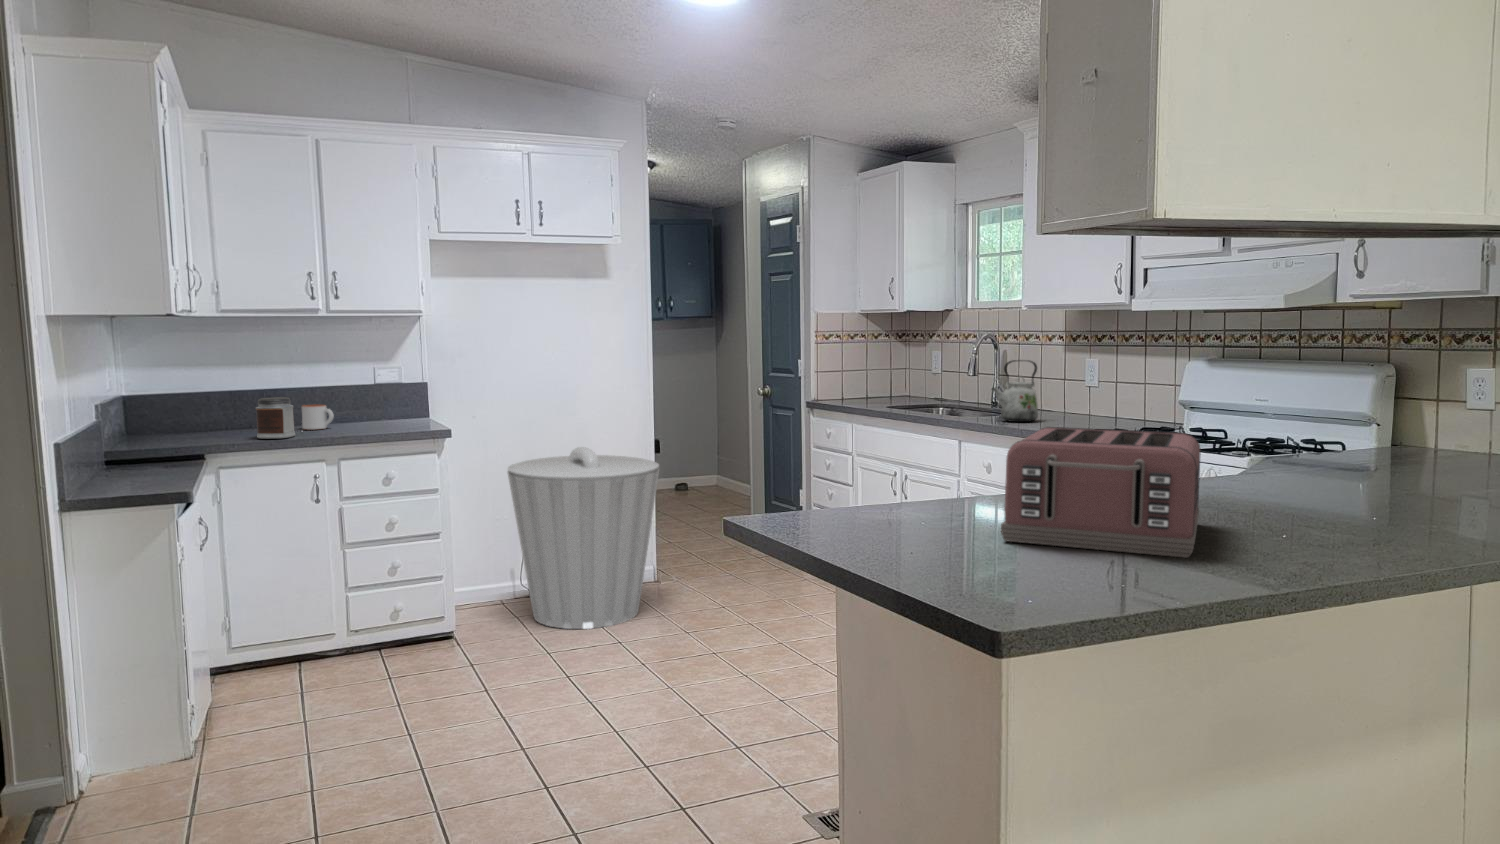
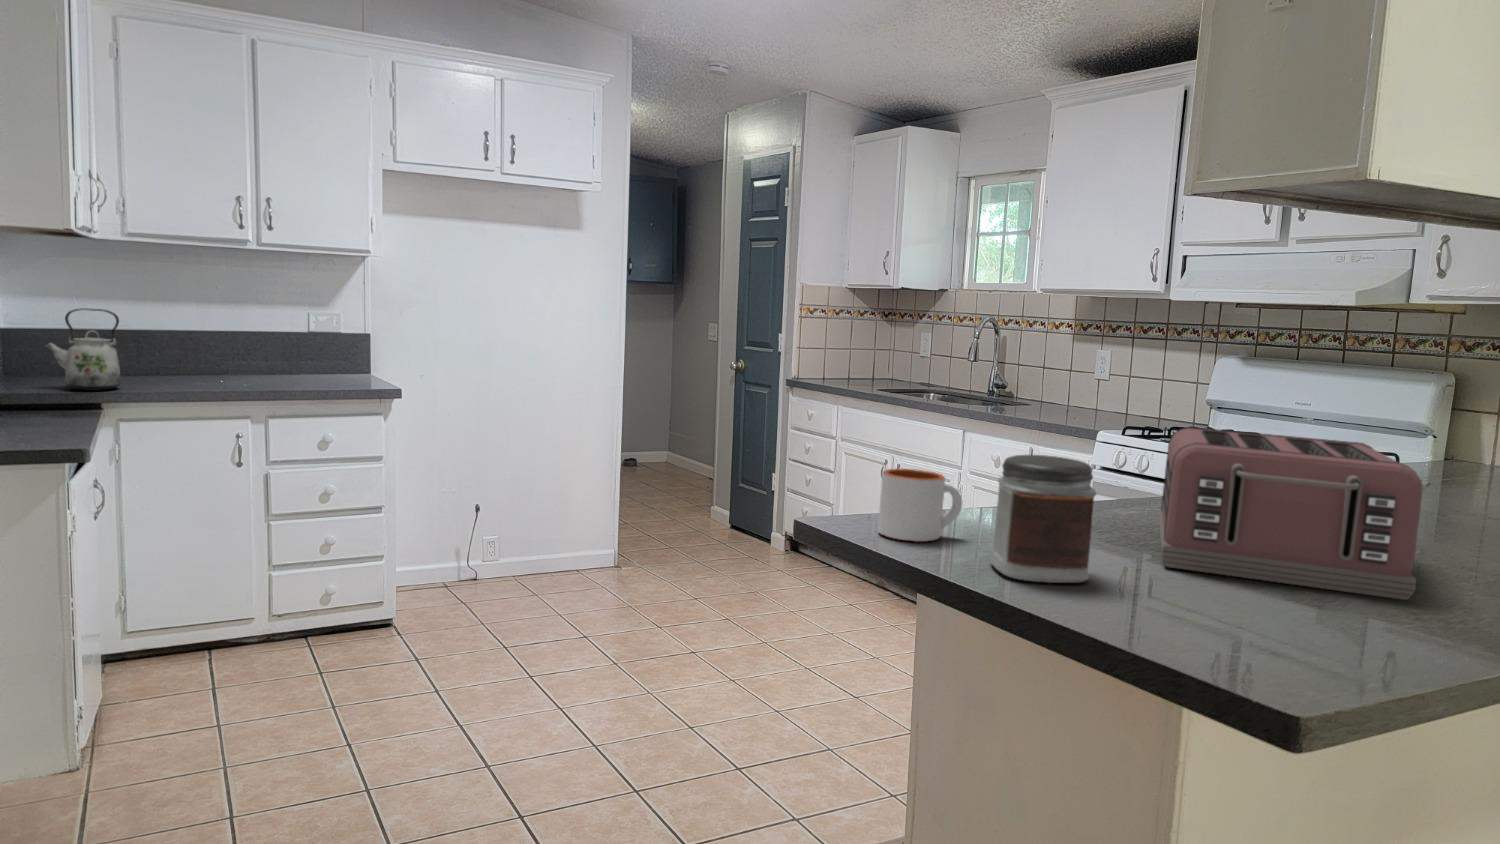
kettle: present [992,360,1038,422] -> present [45,308,121,391]
jar: present [255,397,296,439] -> present [990,455,1096,583]
mug: present [302,405,334,430] -> present [878,469,962,542]
trash can: present [508,447,659,629] -> none [458,417,630,620]

